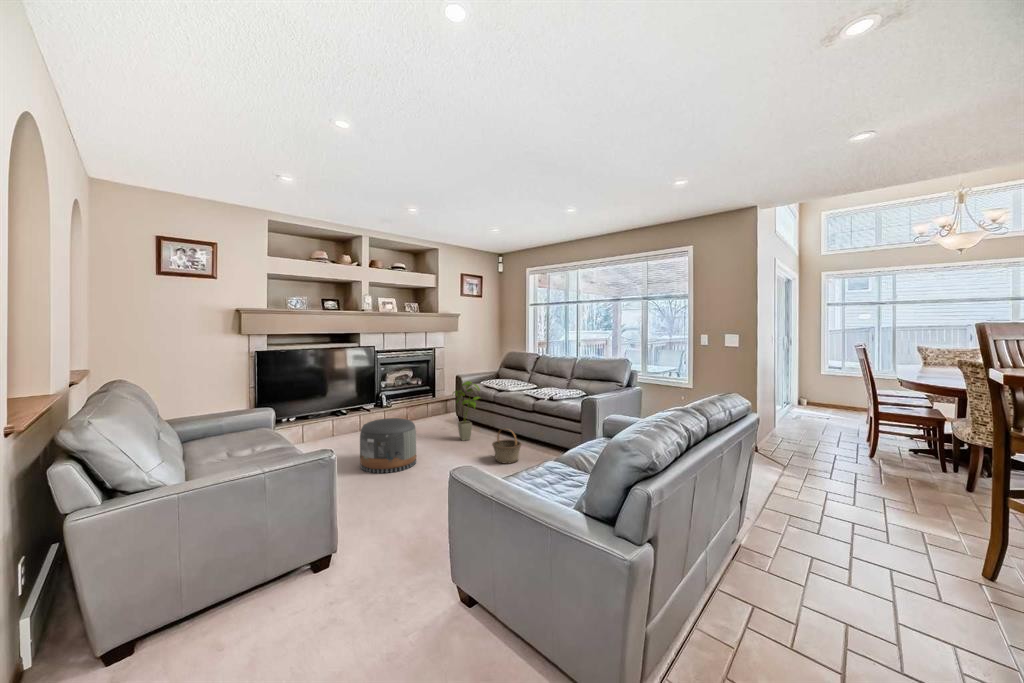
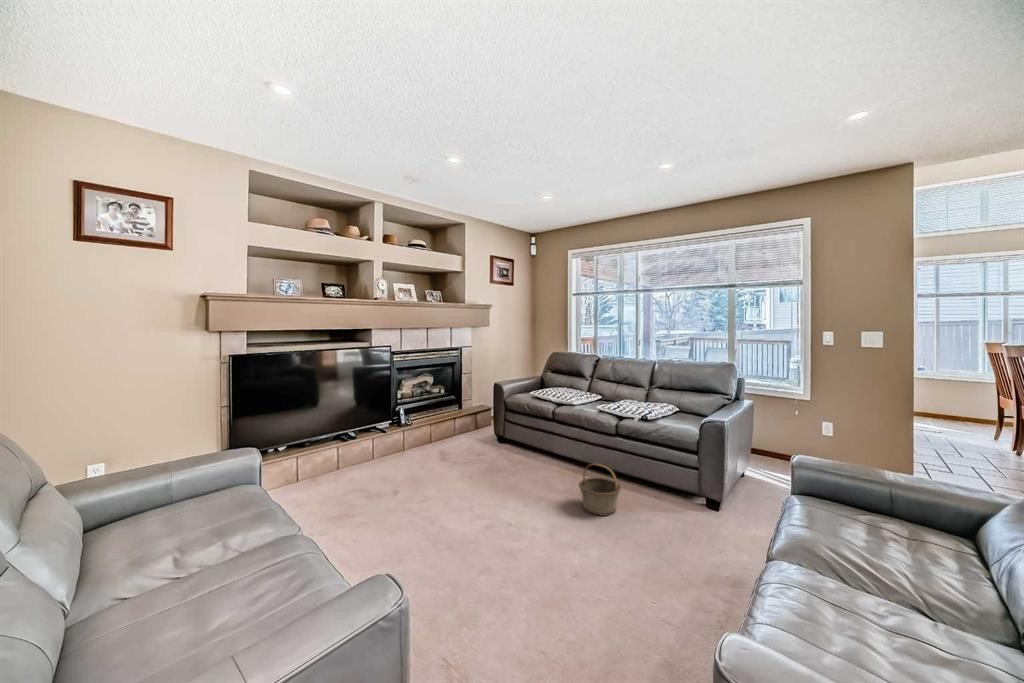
house plant: present [453,381,480,441] -> none [504,393,544,473]
pouf: present [360,418,416,473] -> none [394,451,474,540]

